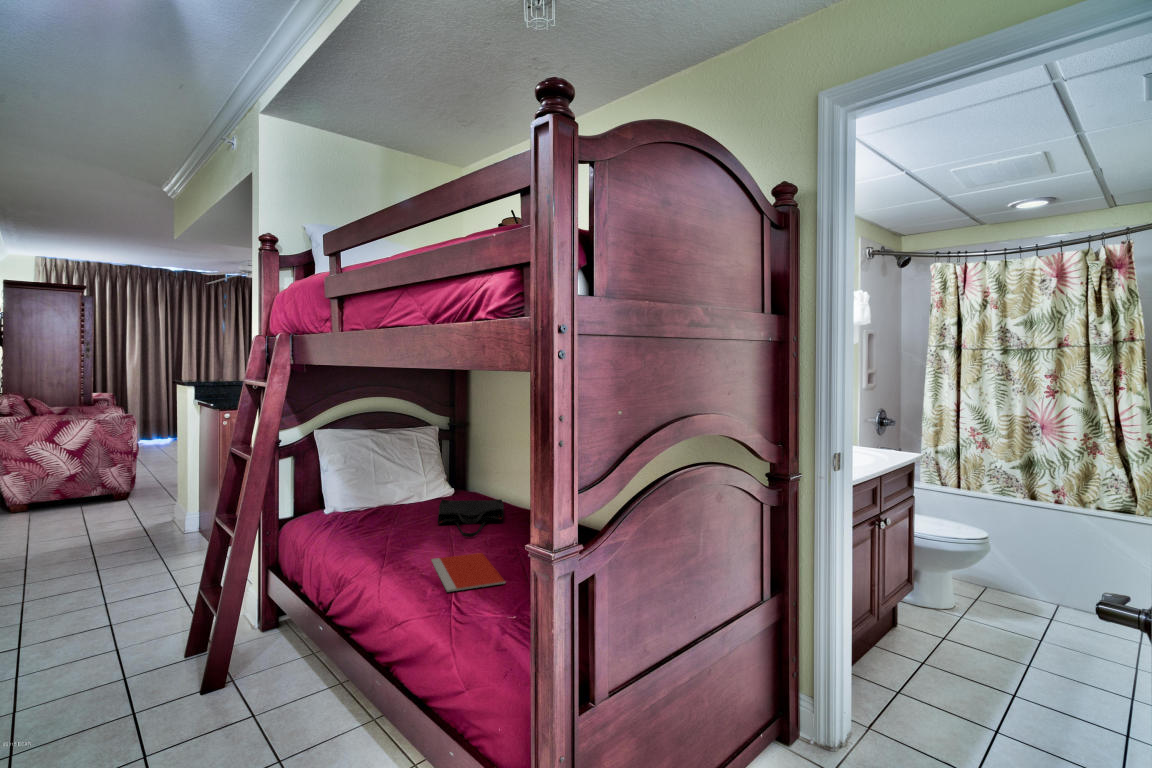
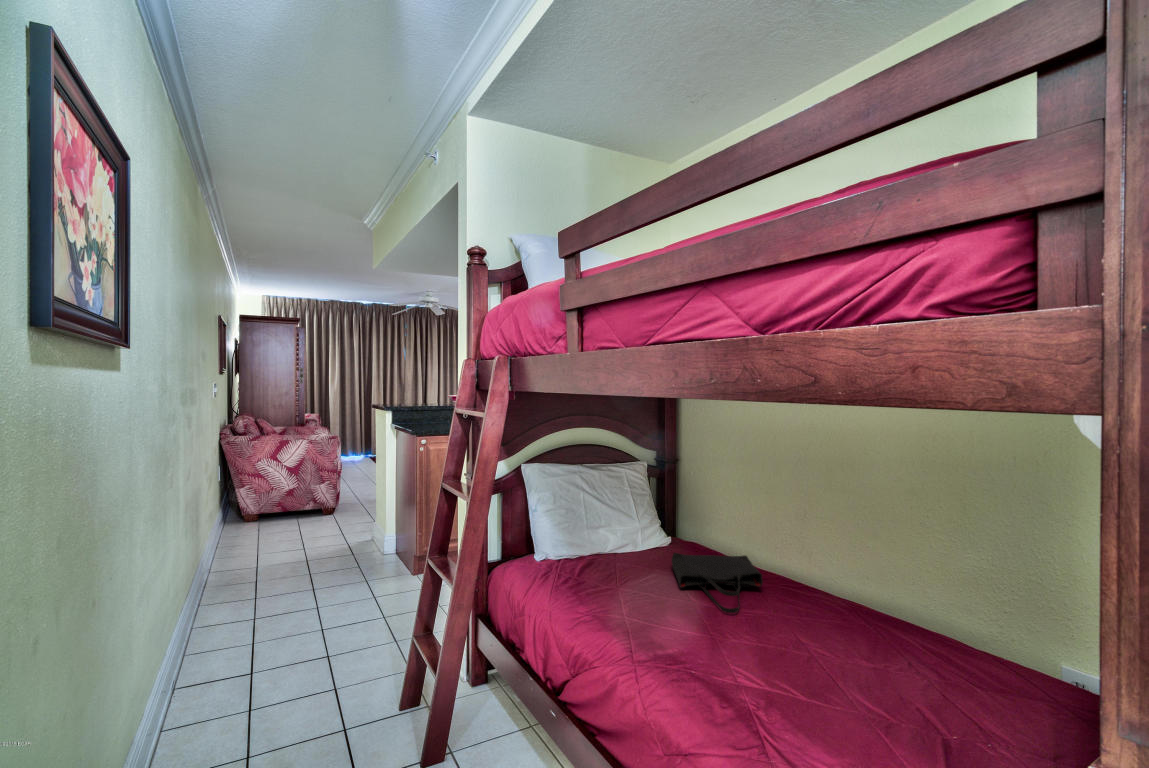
notebook: present [431,553,505,592] -> none [699,644,834,722]

